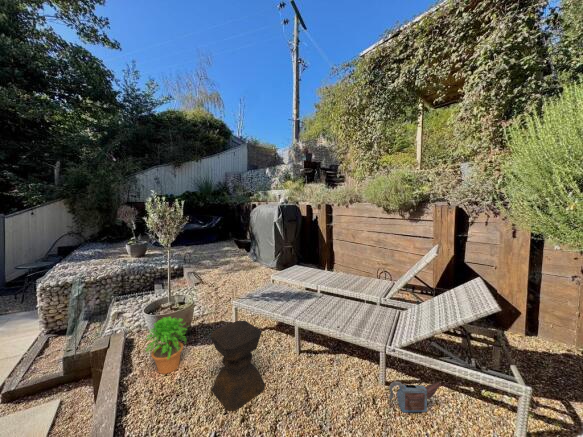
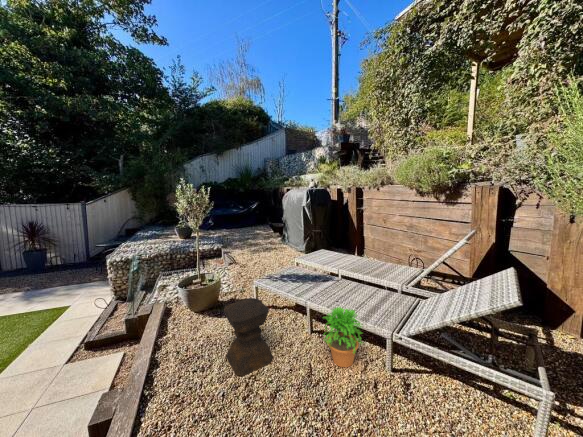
potted plant: present [146,317,187,374] -> present [323,307,362,367]
watering can: present [389,381,441,412] -> none [389,369,448,403]

